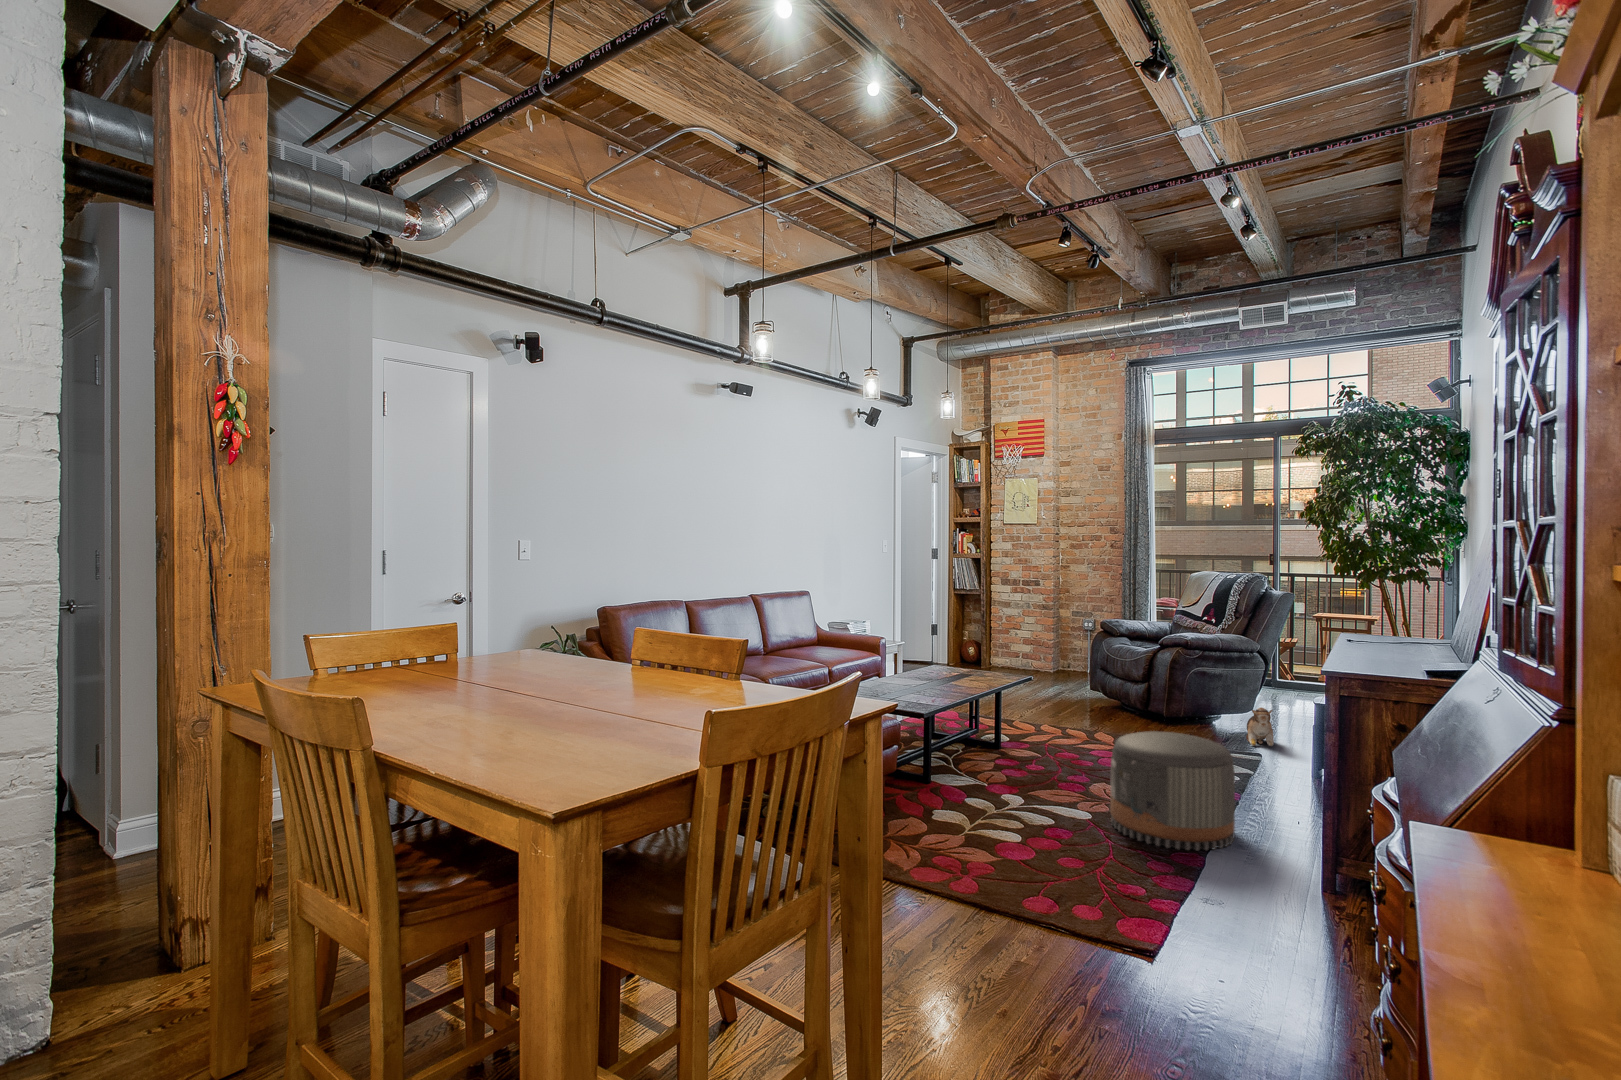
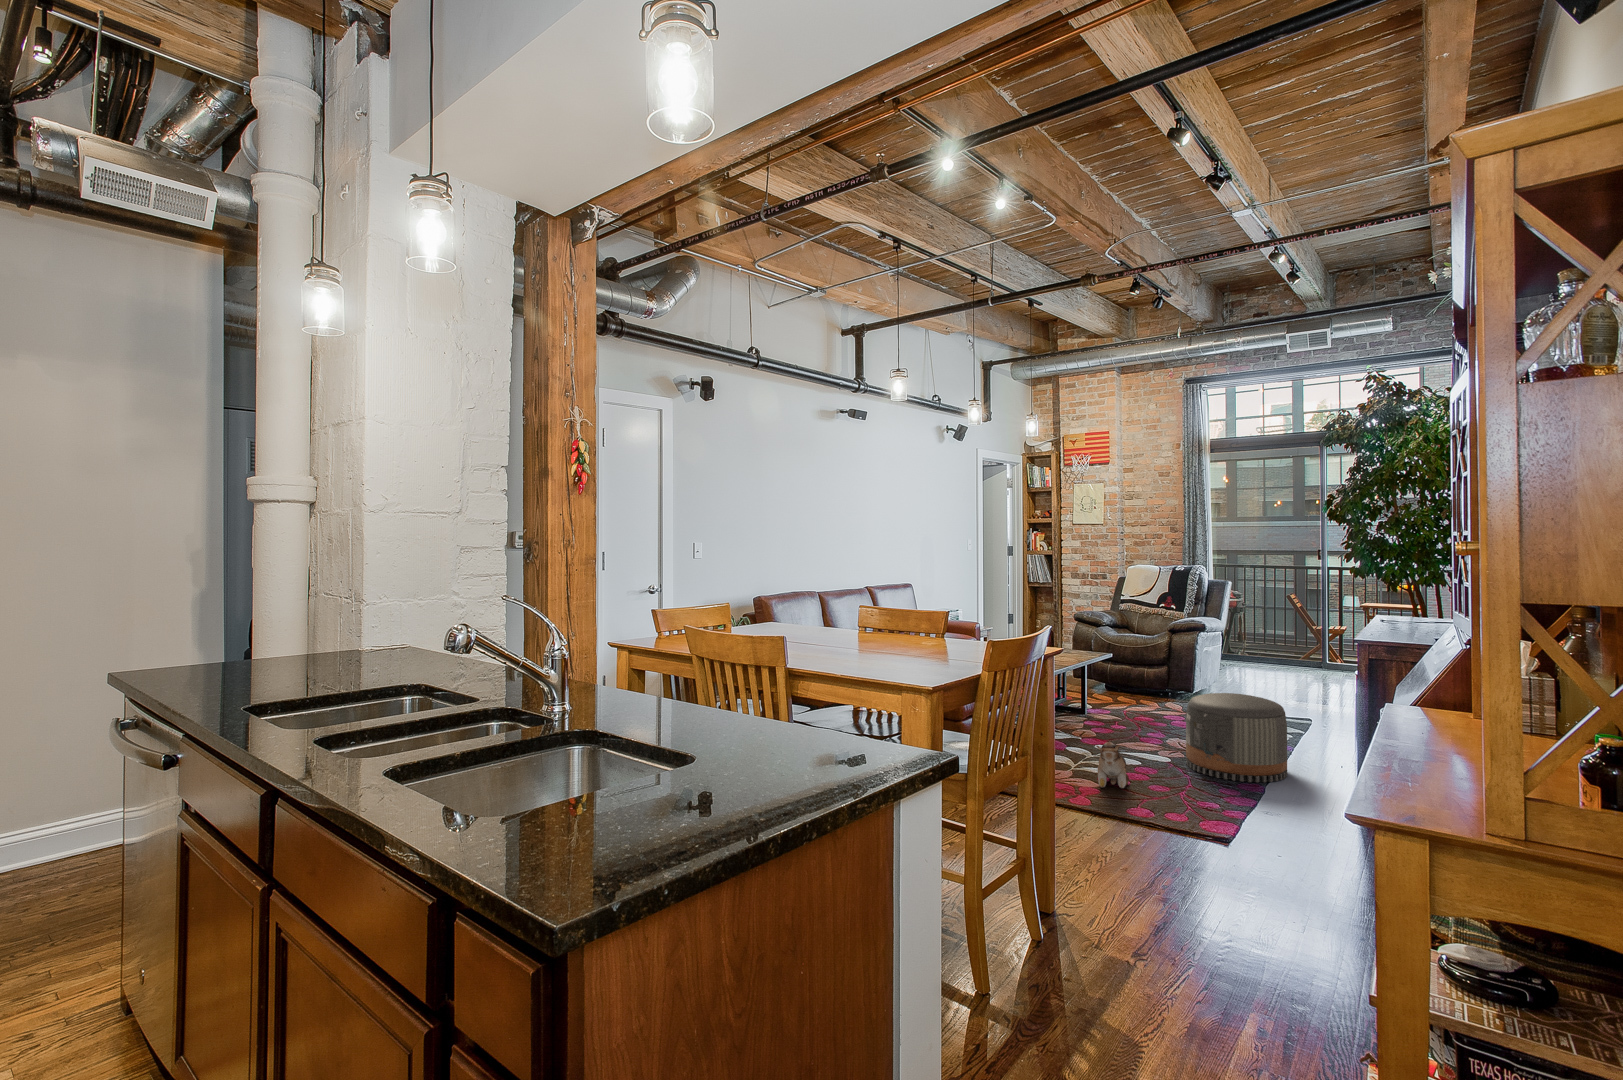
plush toy: present [1246,708,1274,746] -> present [1097,742,1129,788]

